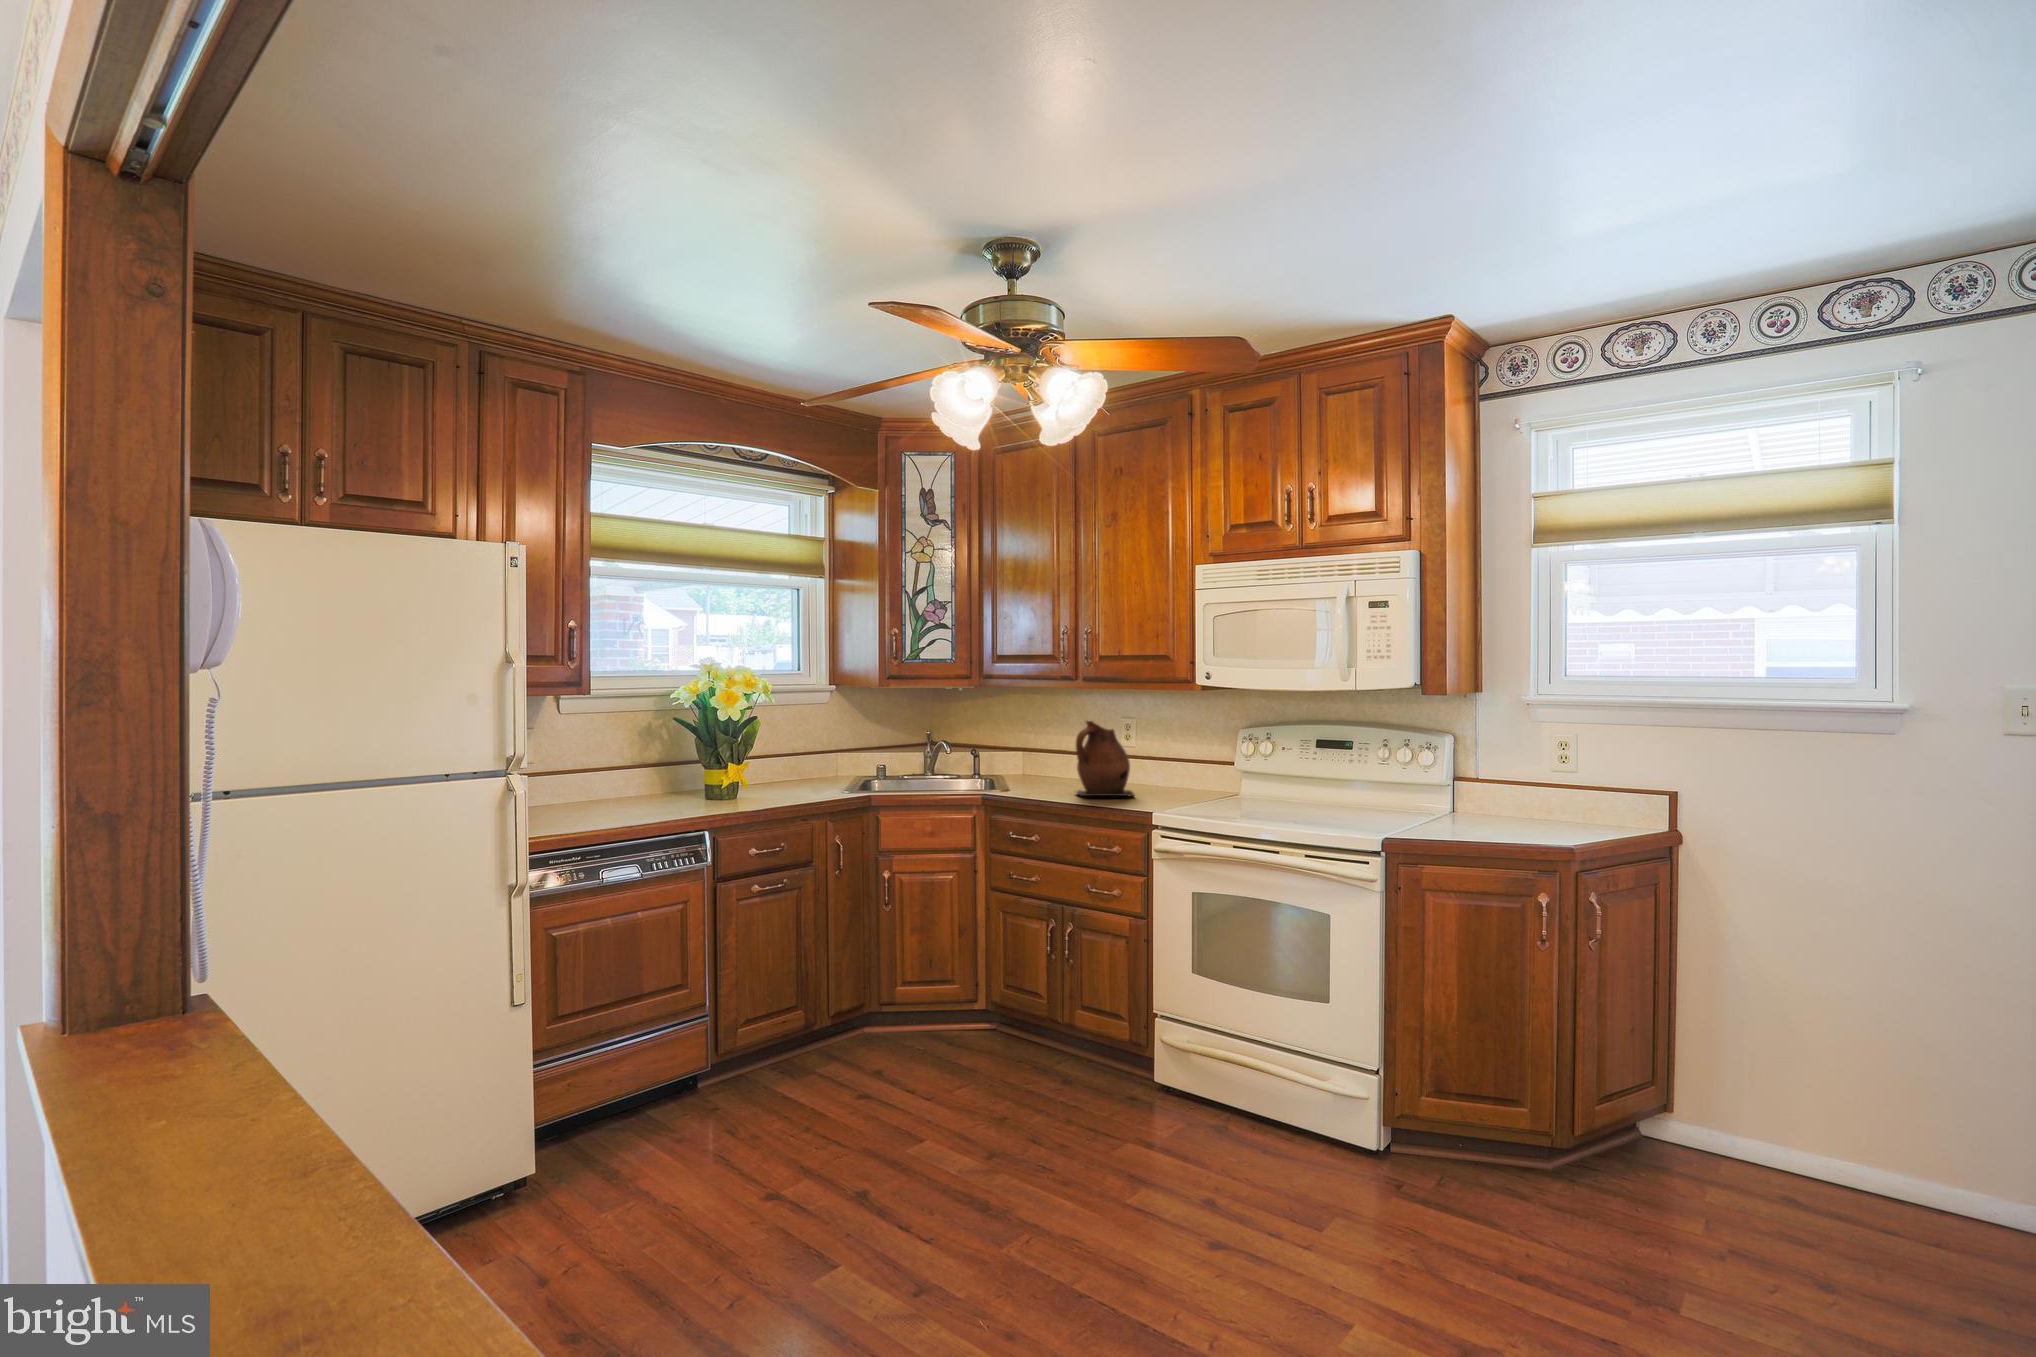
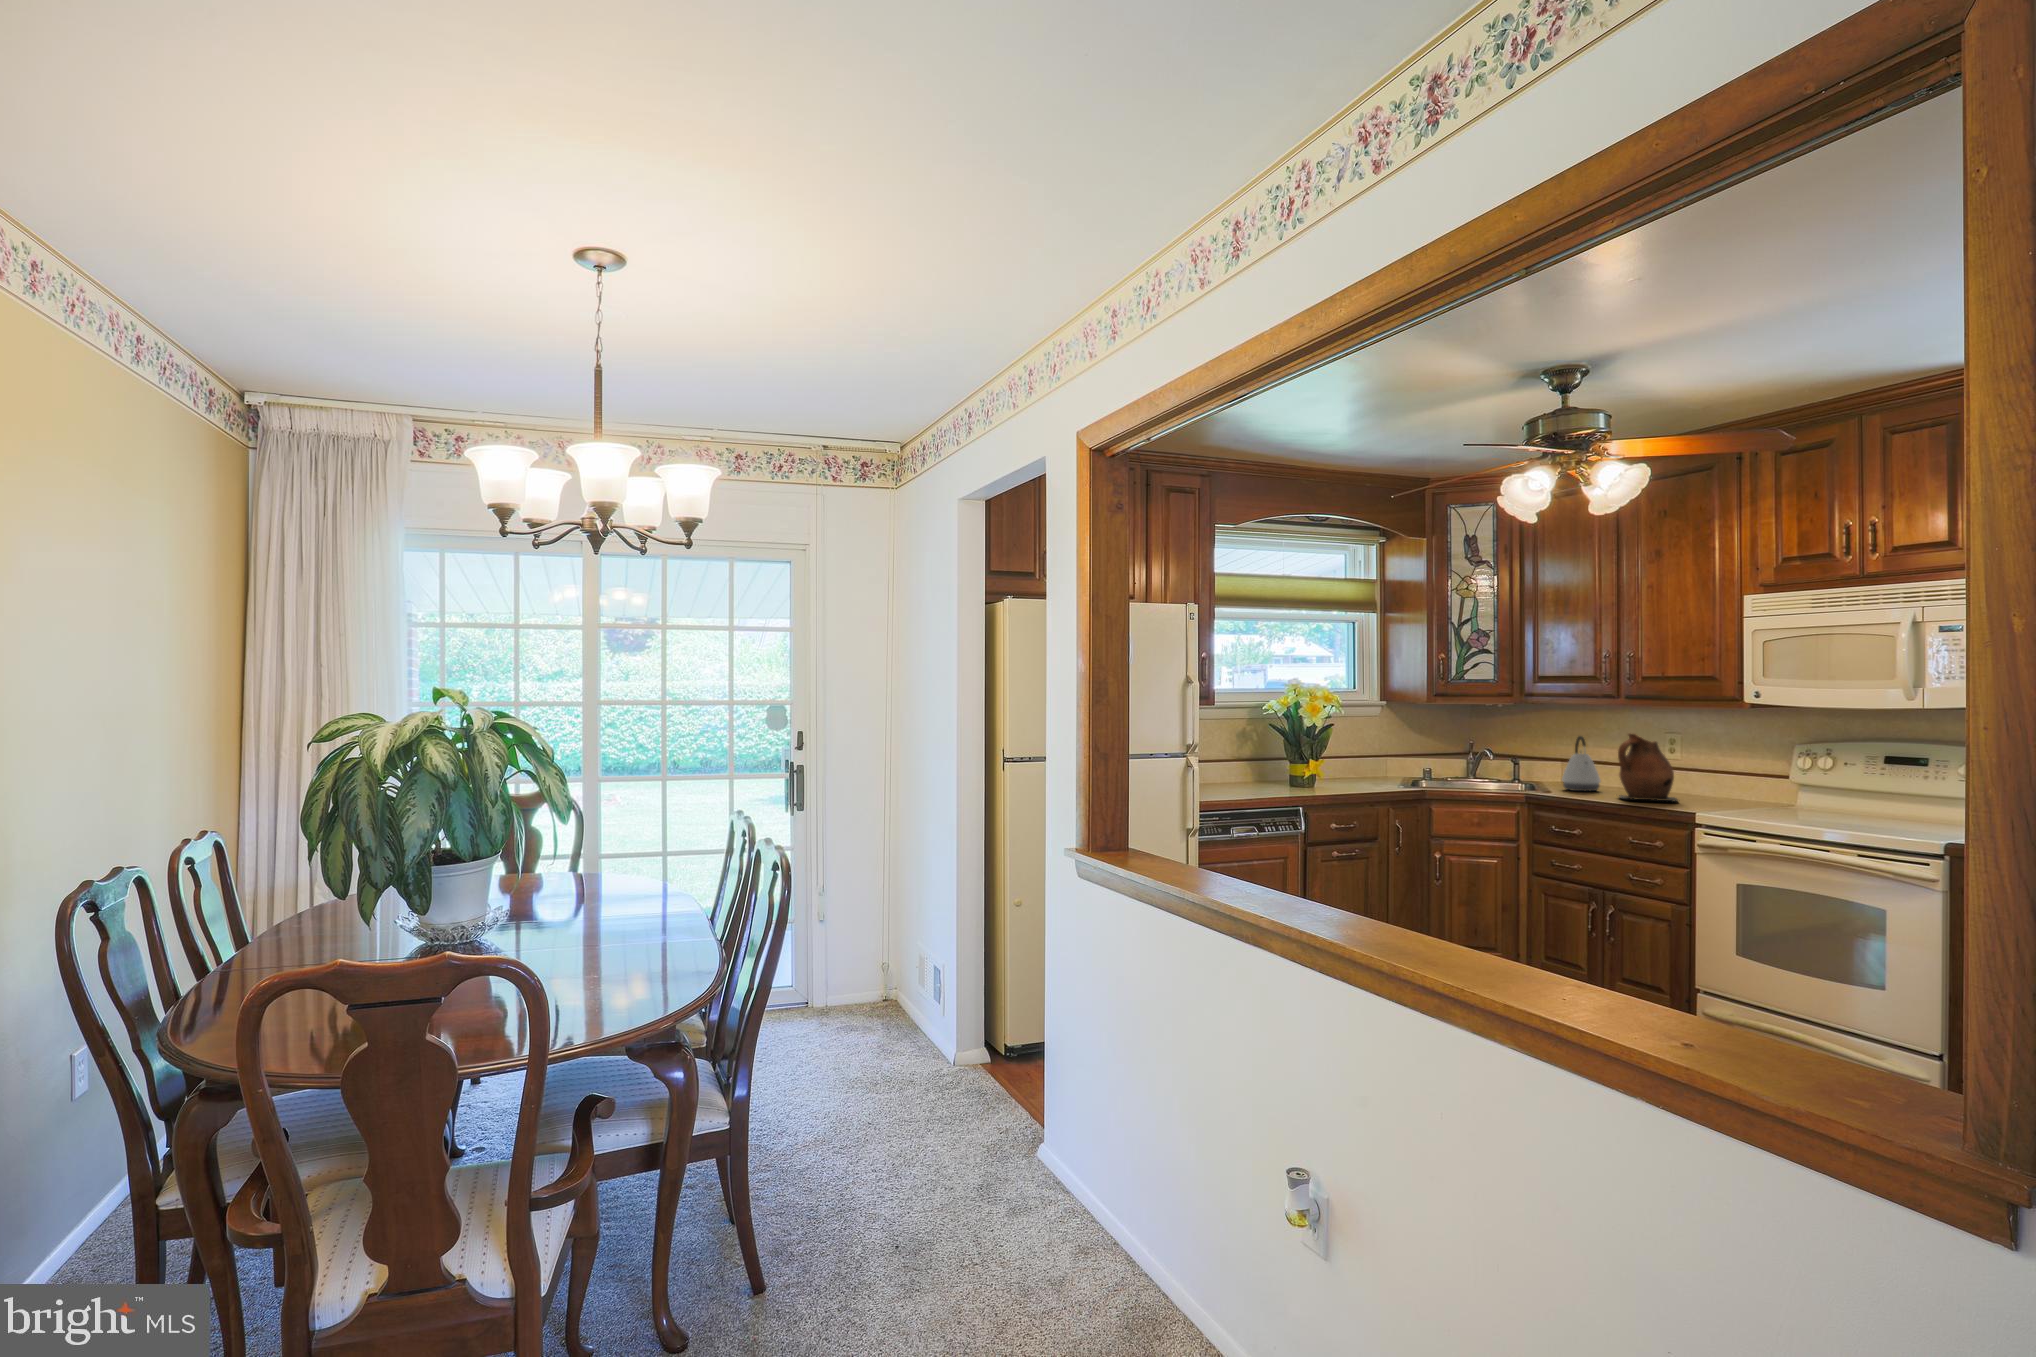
kettle: none [1021,723,1060,786] -> present [1562,736,1601,791]

